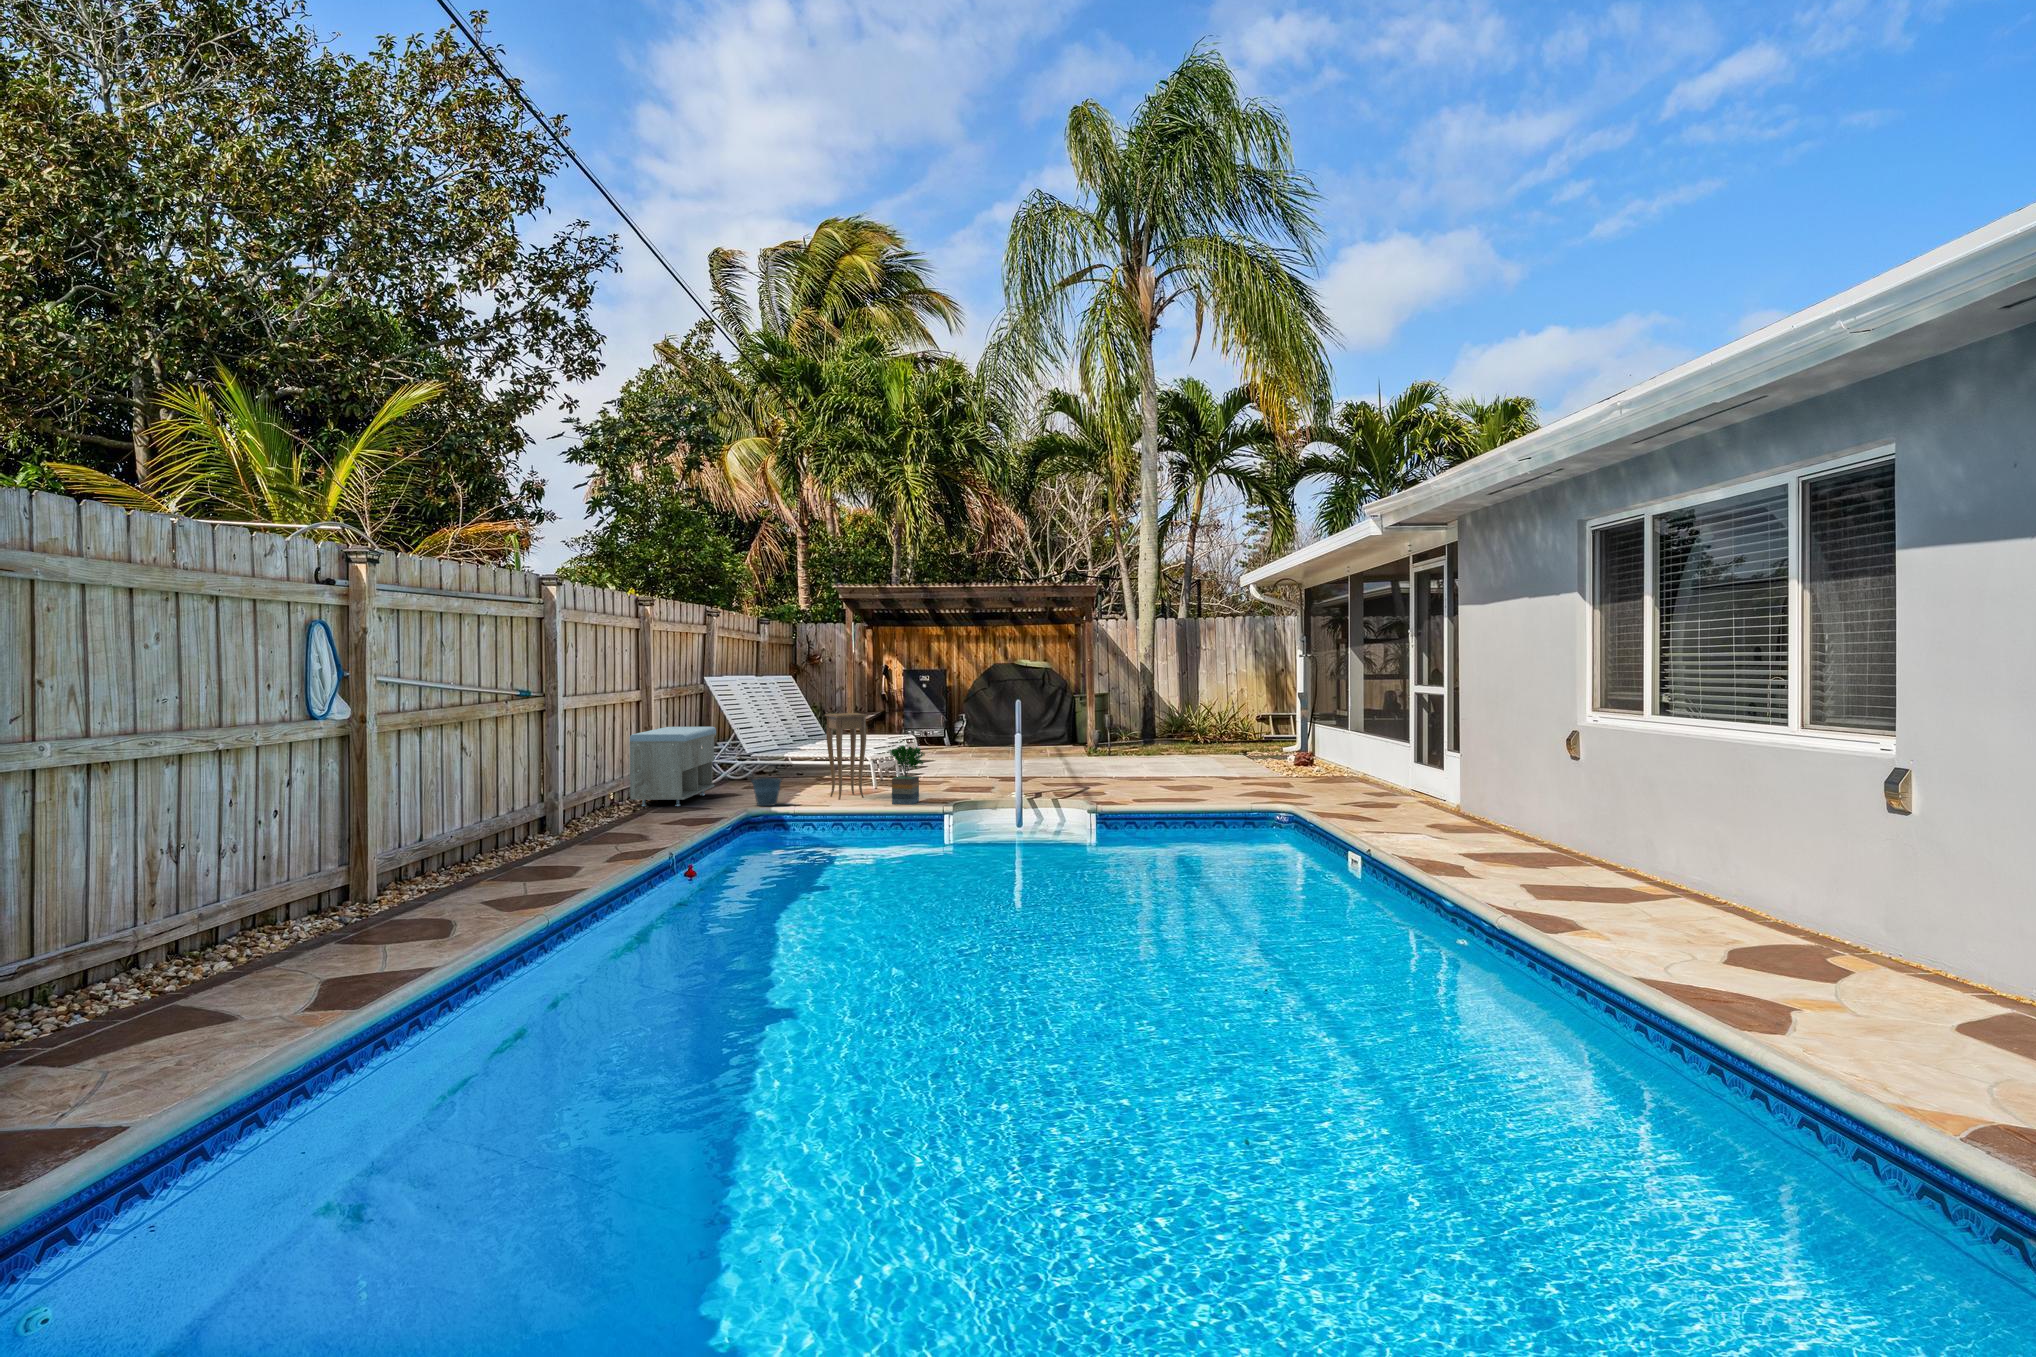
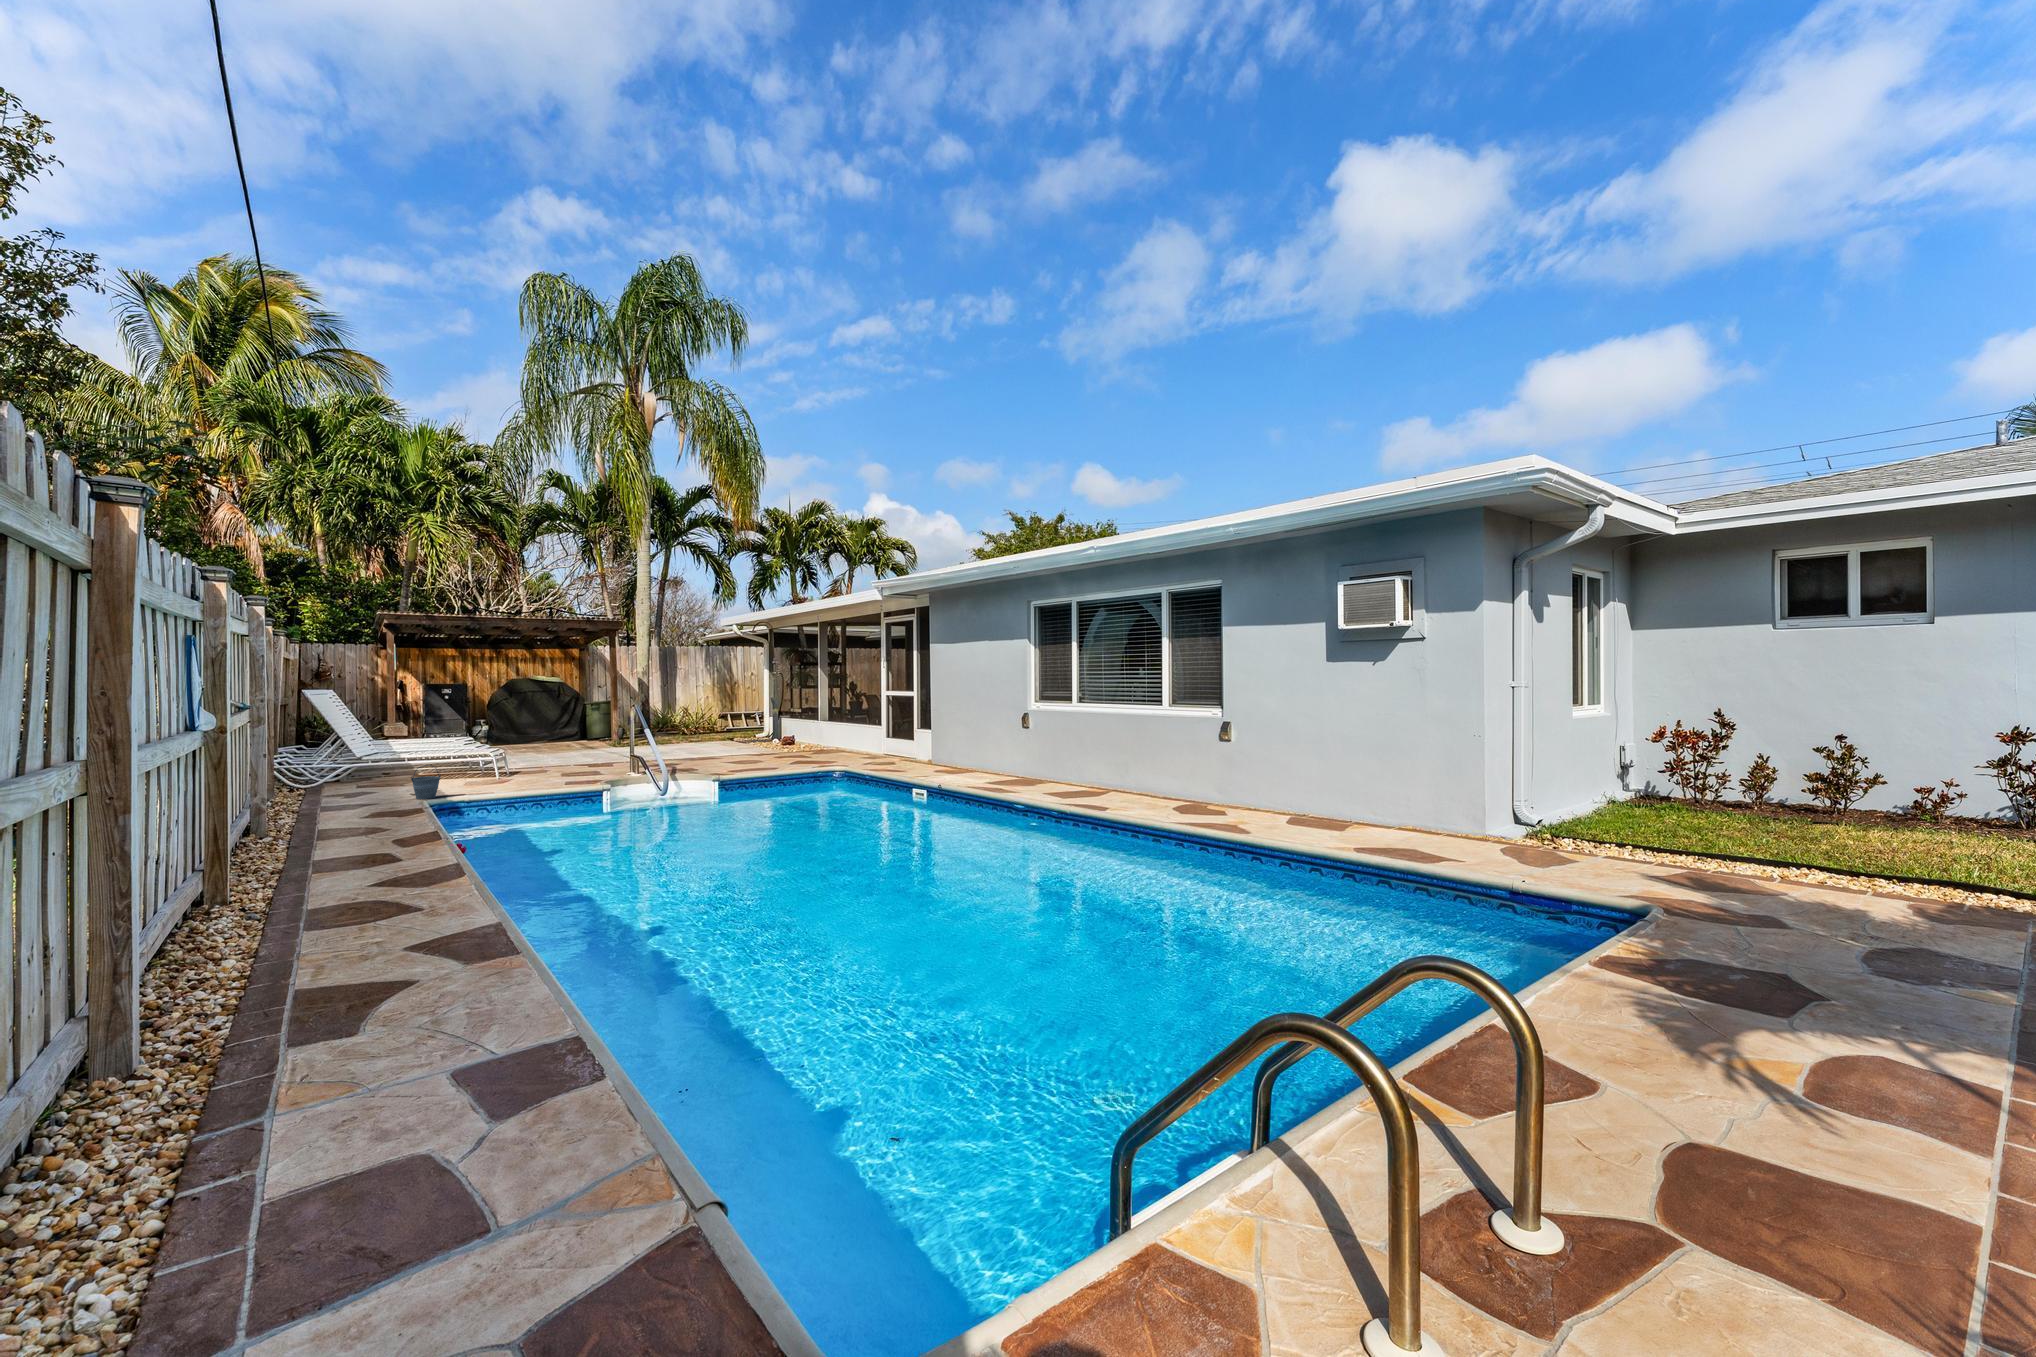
side table: present [825,713,868,800] -> none [465,722,508,790]
storage bench: present [630,727,716,806] -> none [281,738,347,810]
potted tree: present [890,746,925,805] -> none [534,745,568,789]

